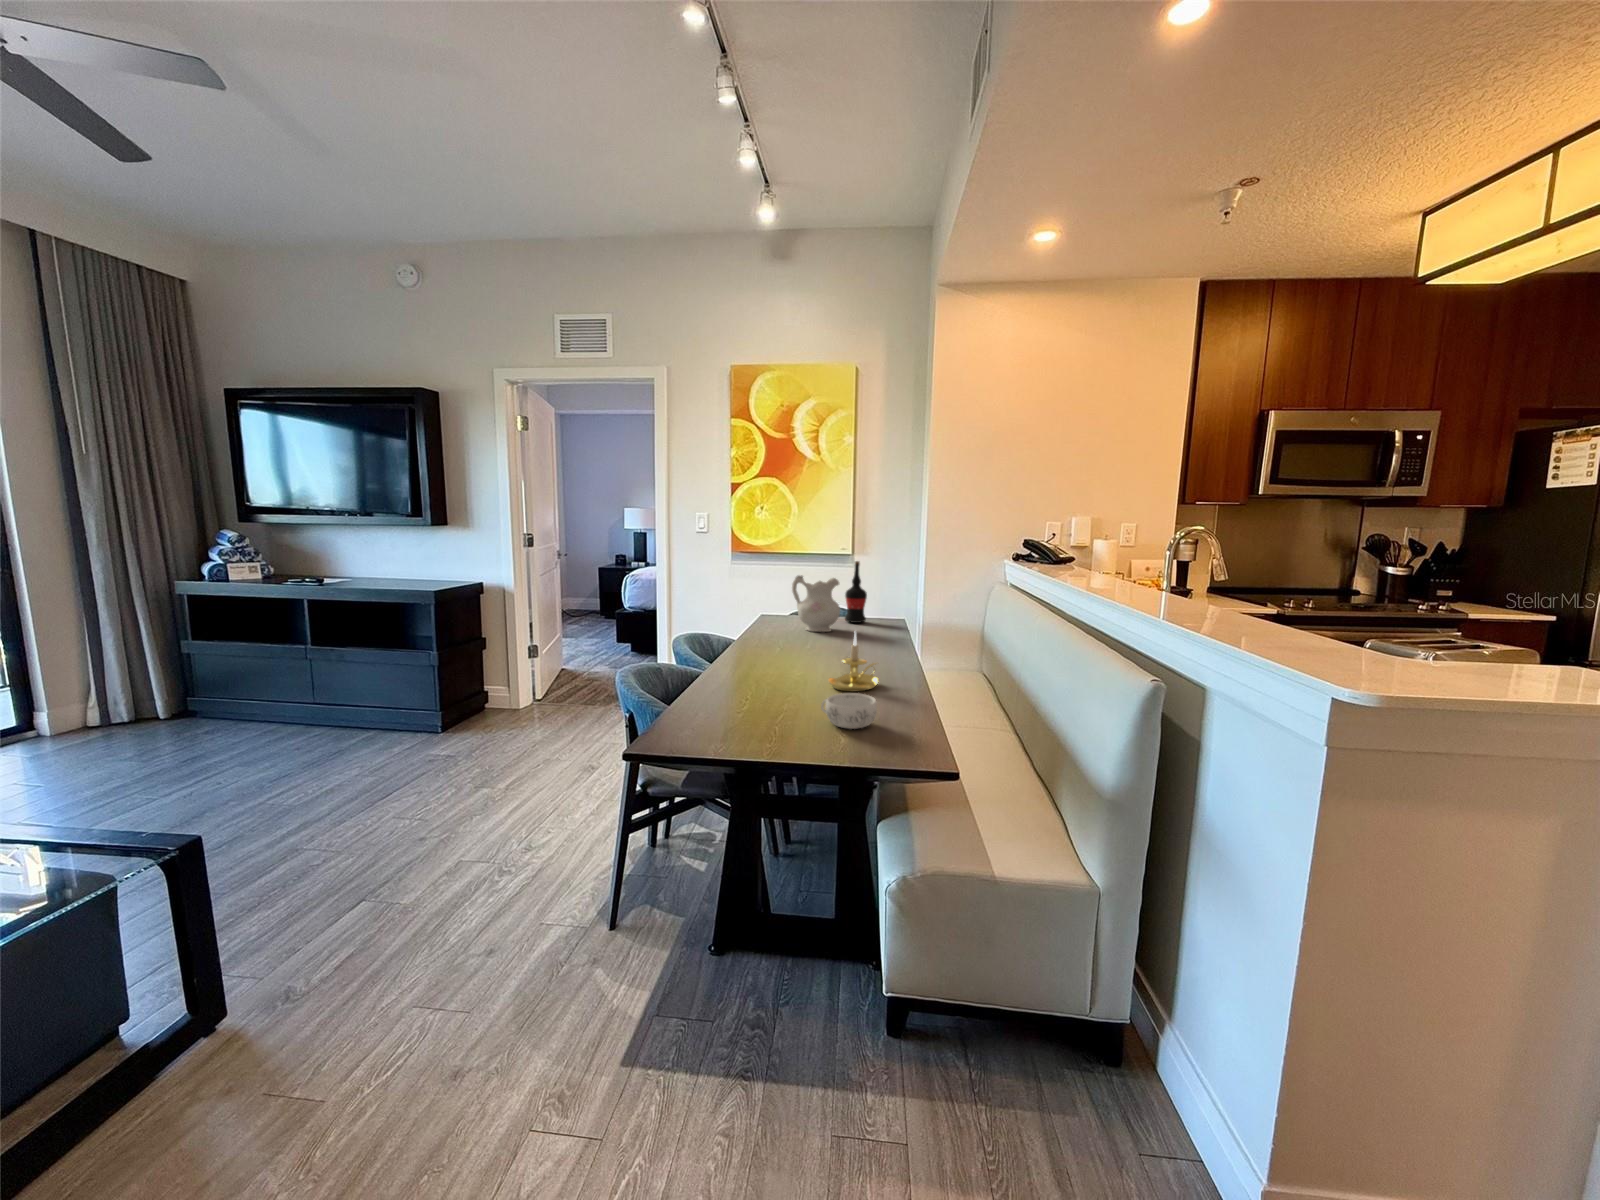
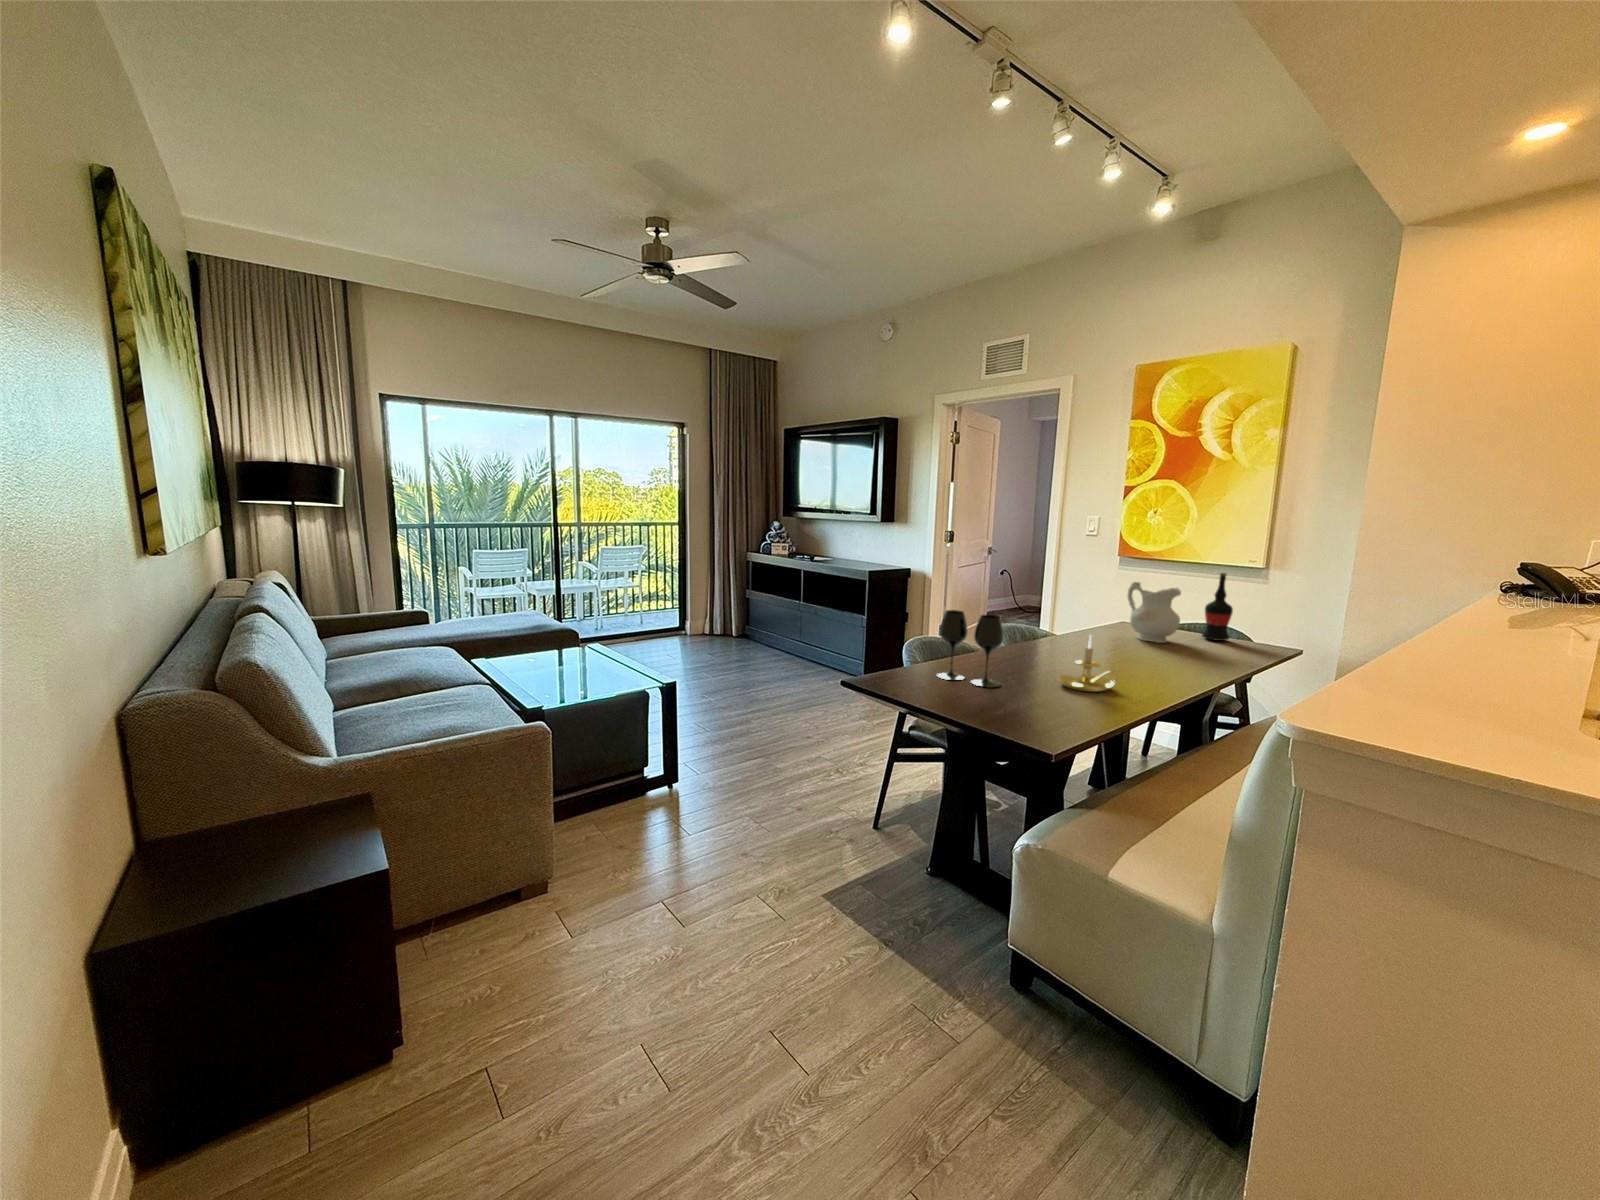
wine glass: none [713,624,792,711] -> present [937,610,1004,688]
decorative bowl: present [821,693,877,729] -> none [999,681,1047,713]

